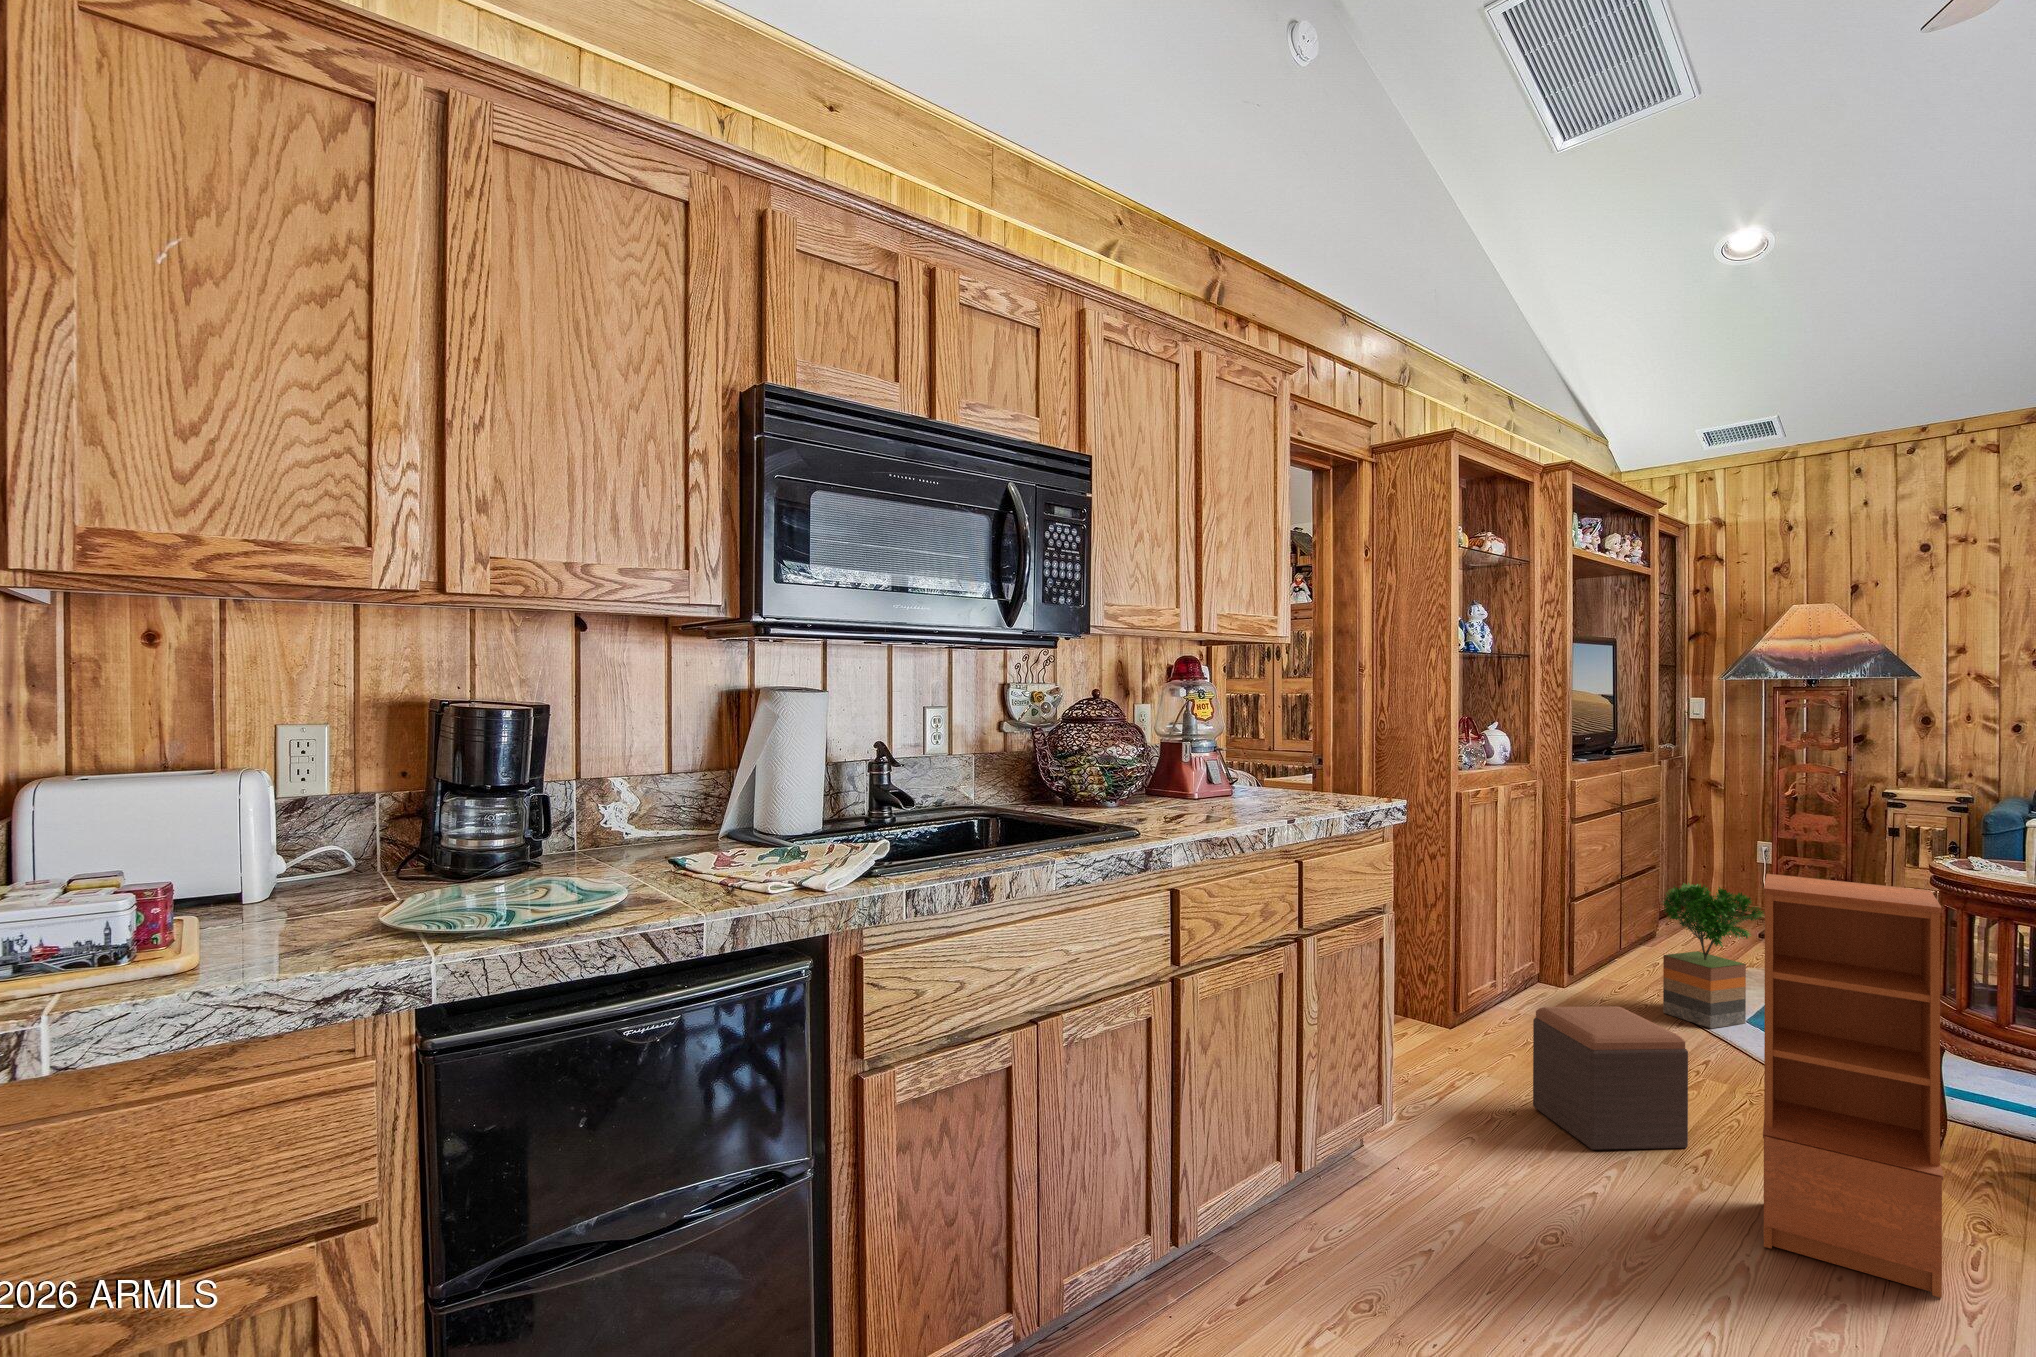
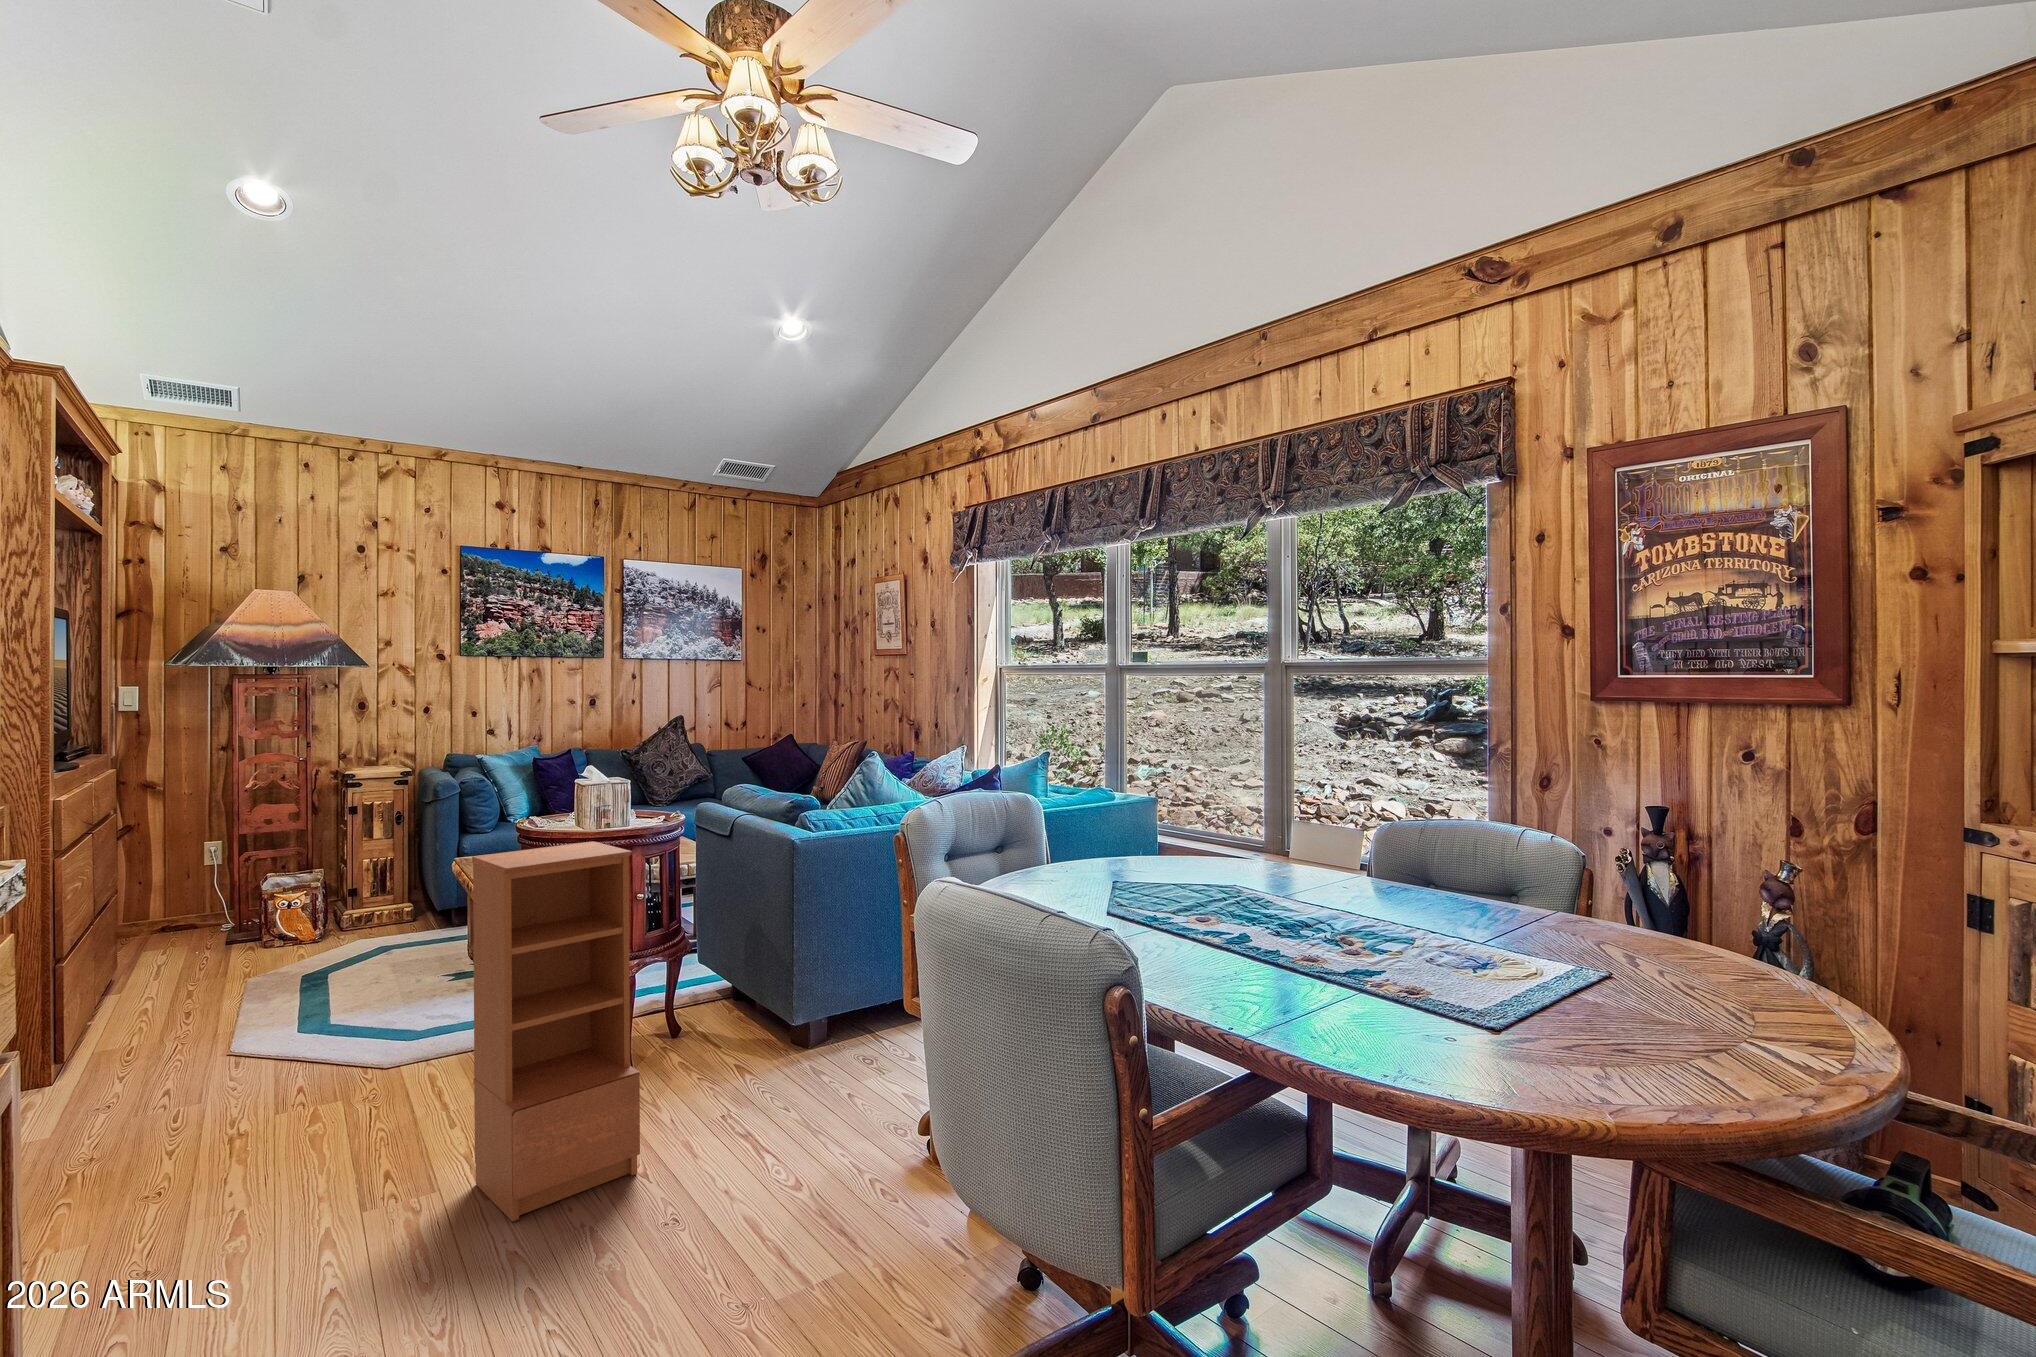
potted tree: present [1663,883,1764,1028] -> none [196,895,319,1060]
footstool: present [1533,1006,1688,1150] -> none [160,1060,368,1243]

